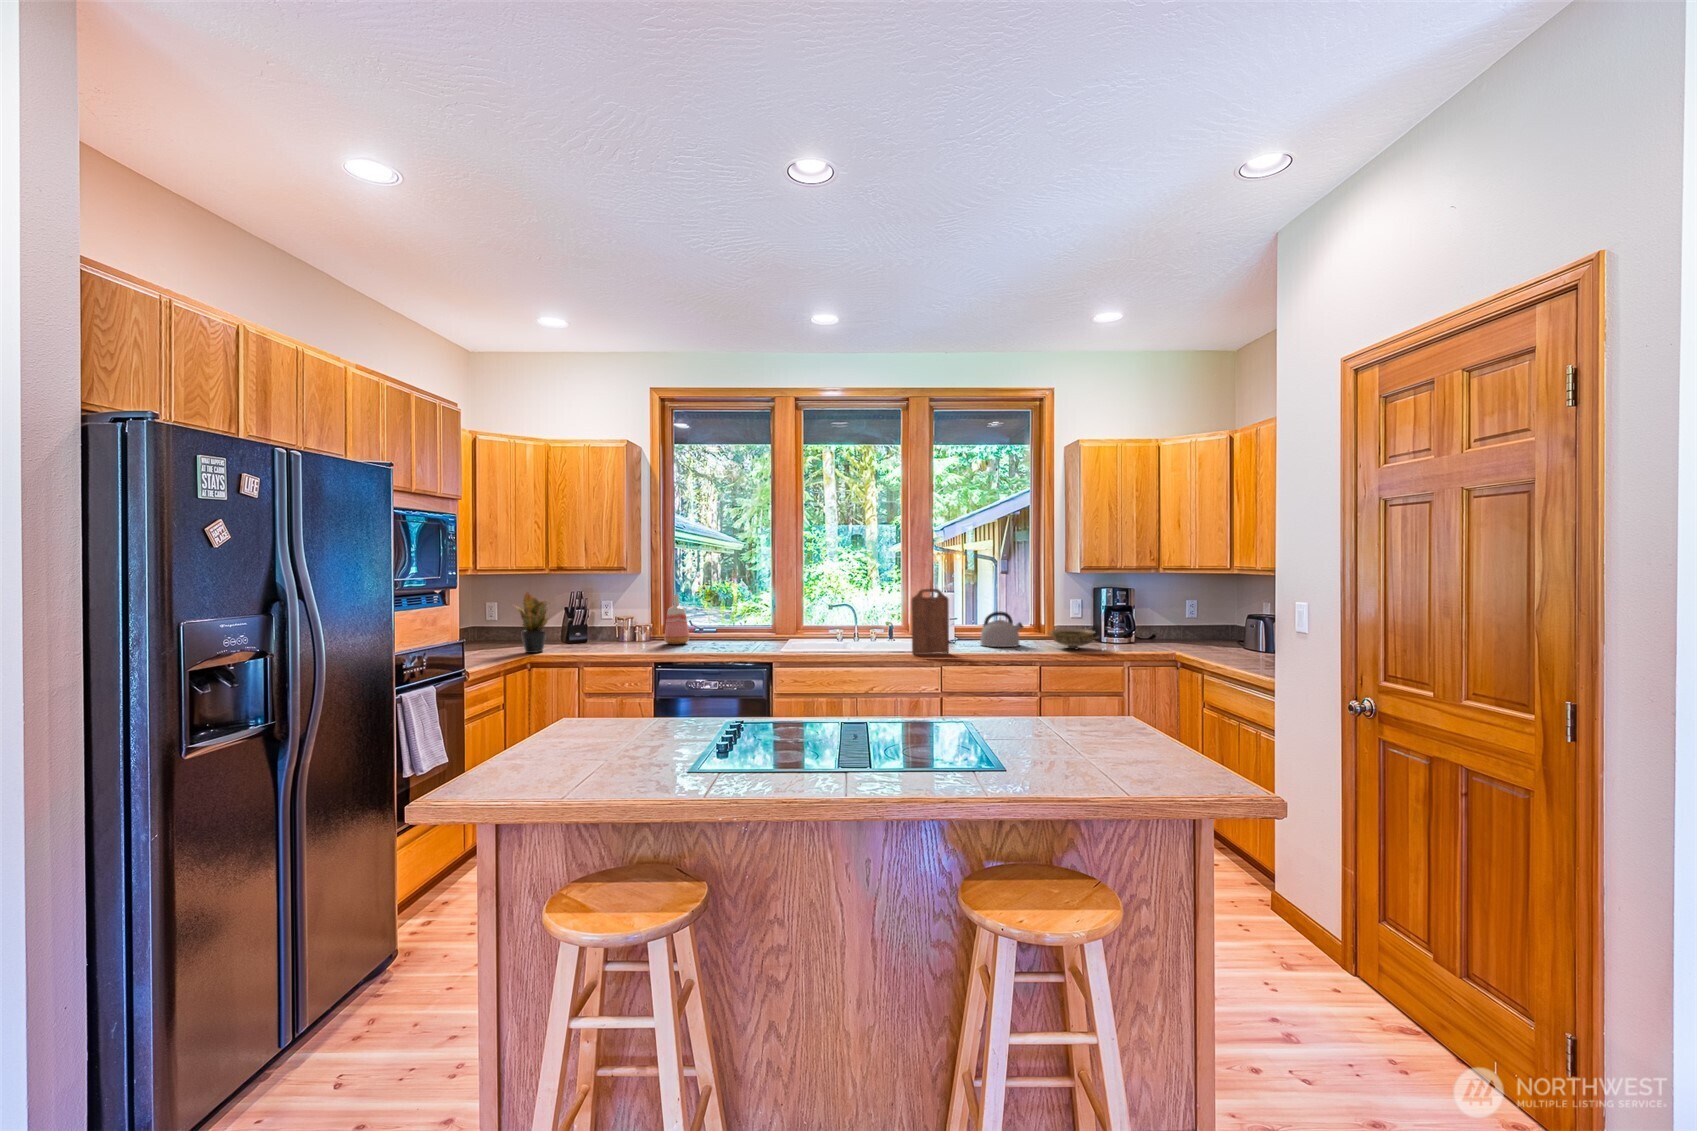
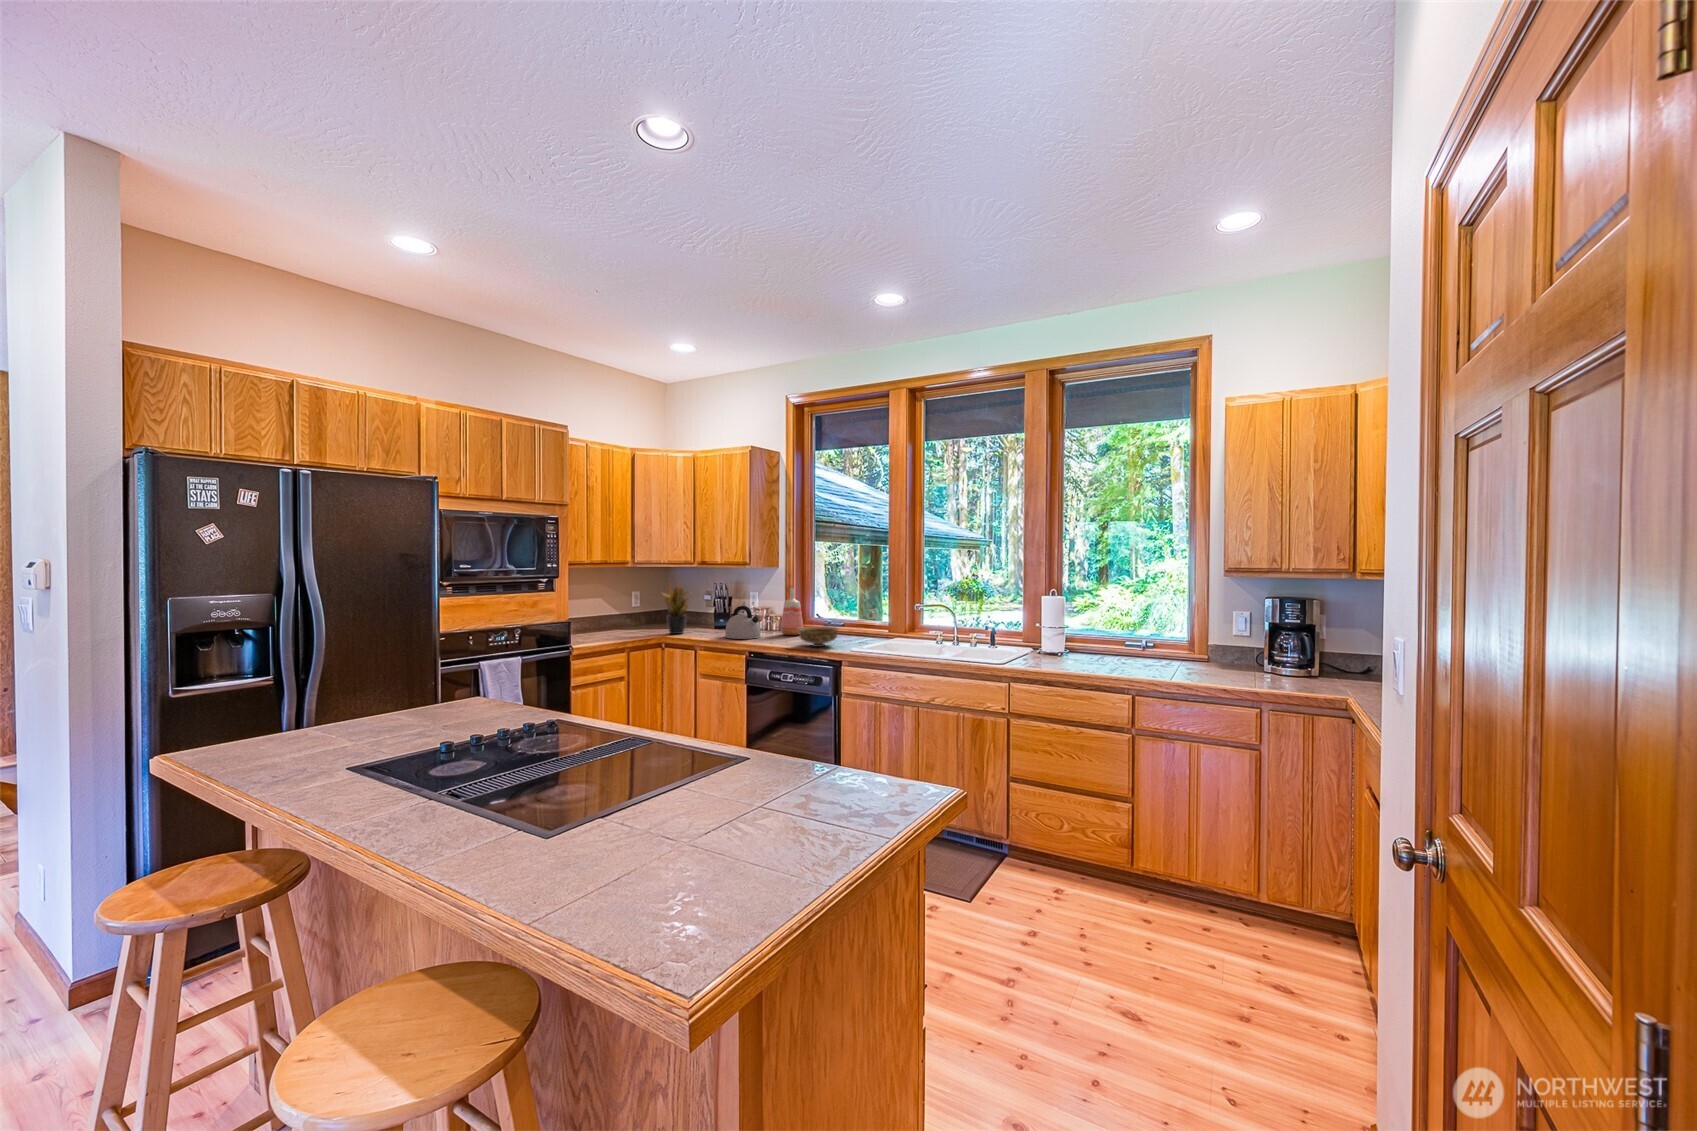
cutting board: present [911,589,949,654] -> none [980,591,1025,667]
kettle: present [980,611,1023,647] -> present [725,606,761,639]
ceramic bowl: present [1048,629,1099,649] -> present [798,627,839,647]

